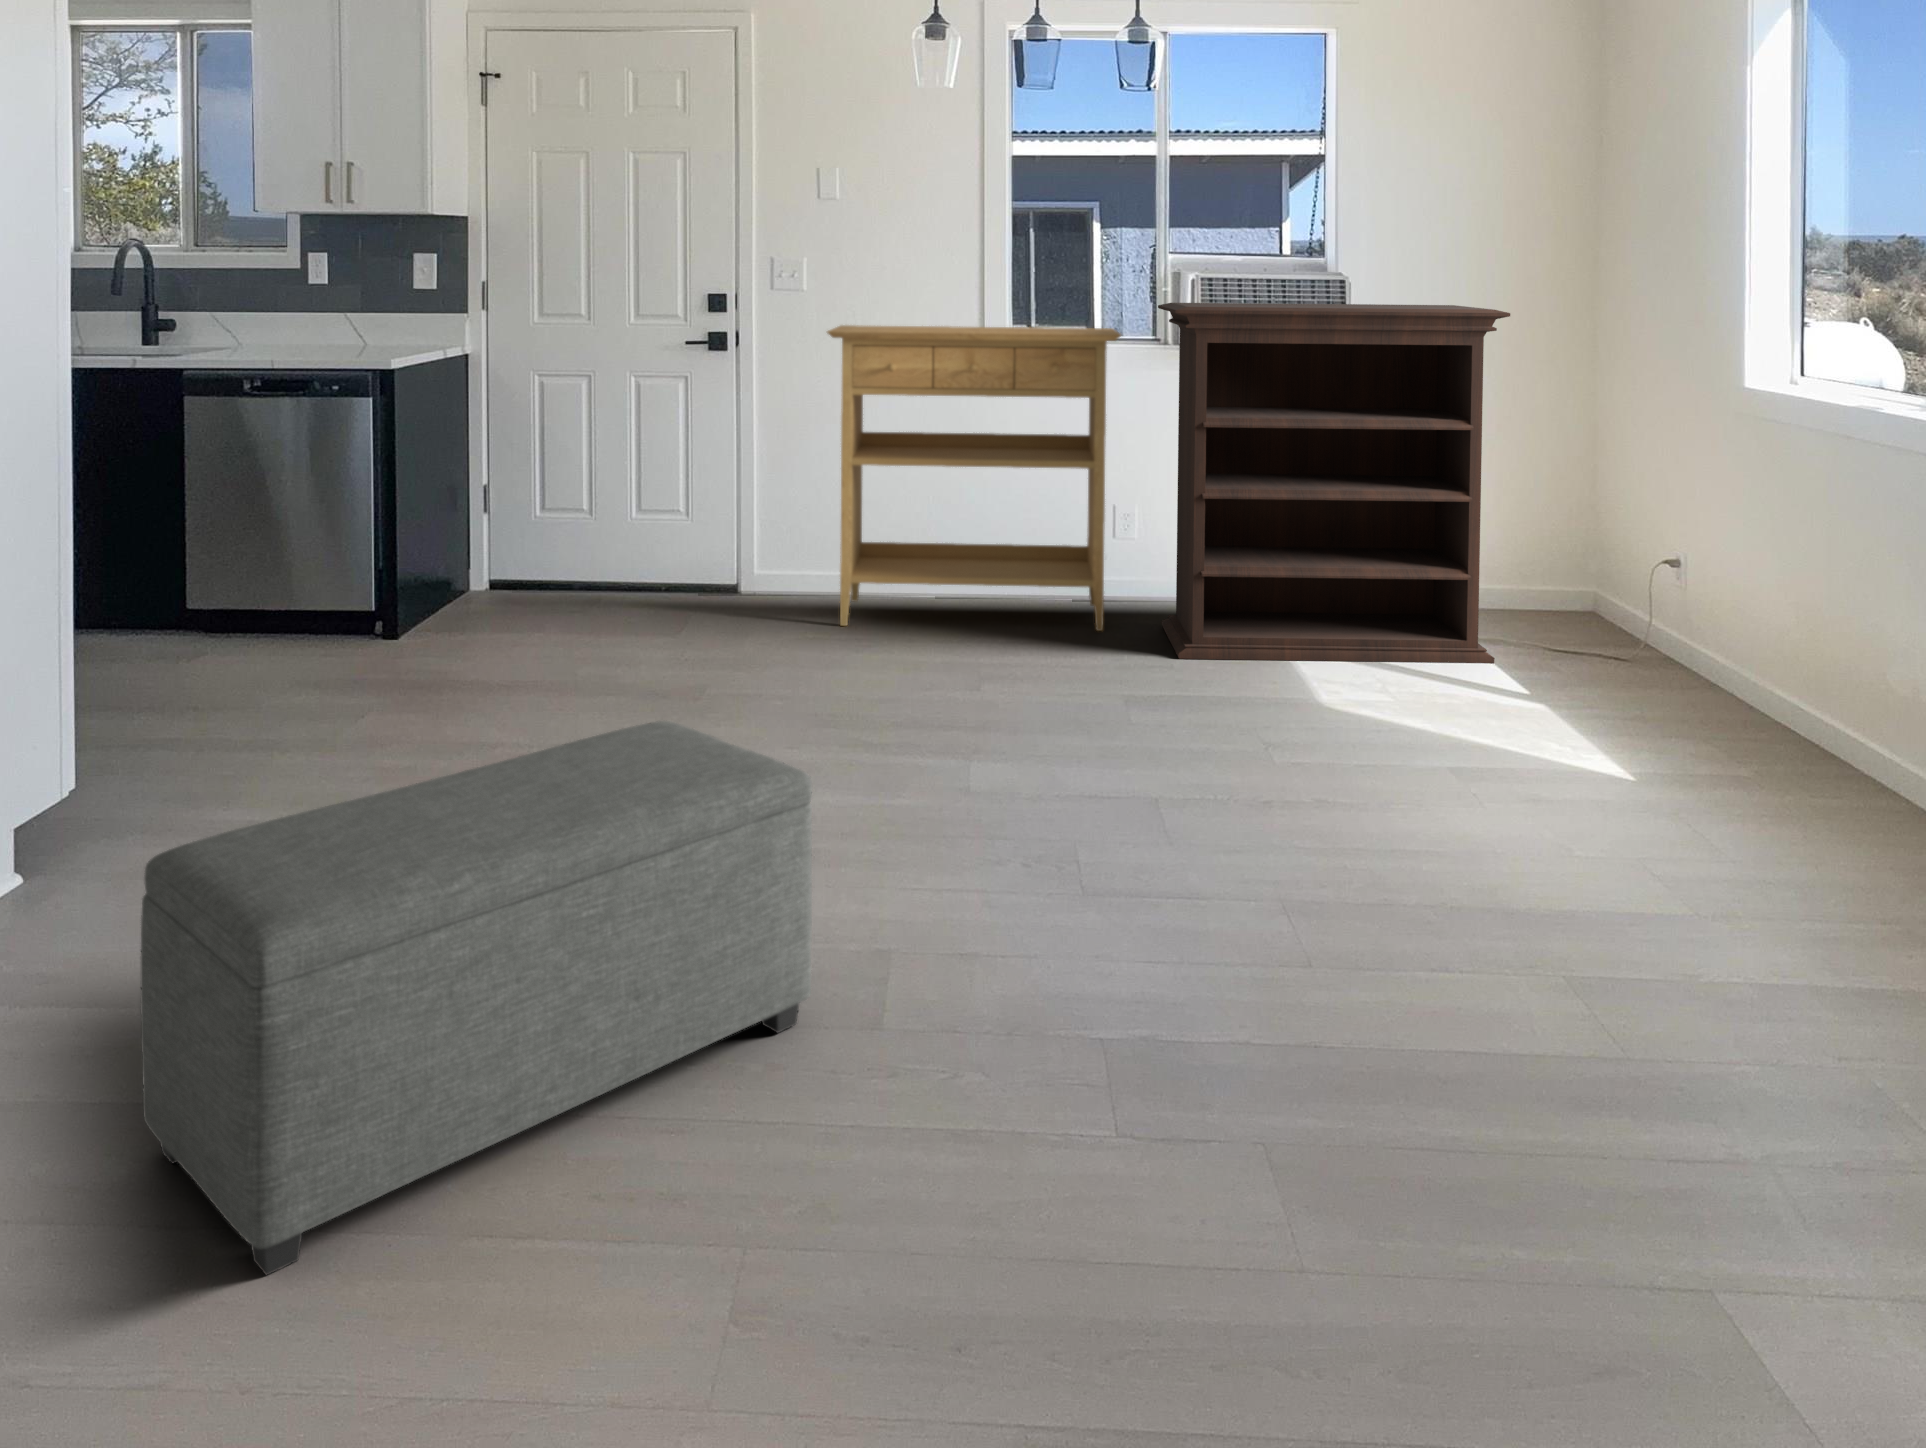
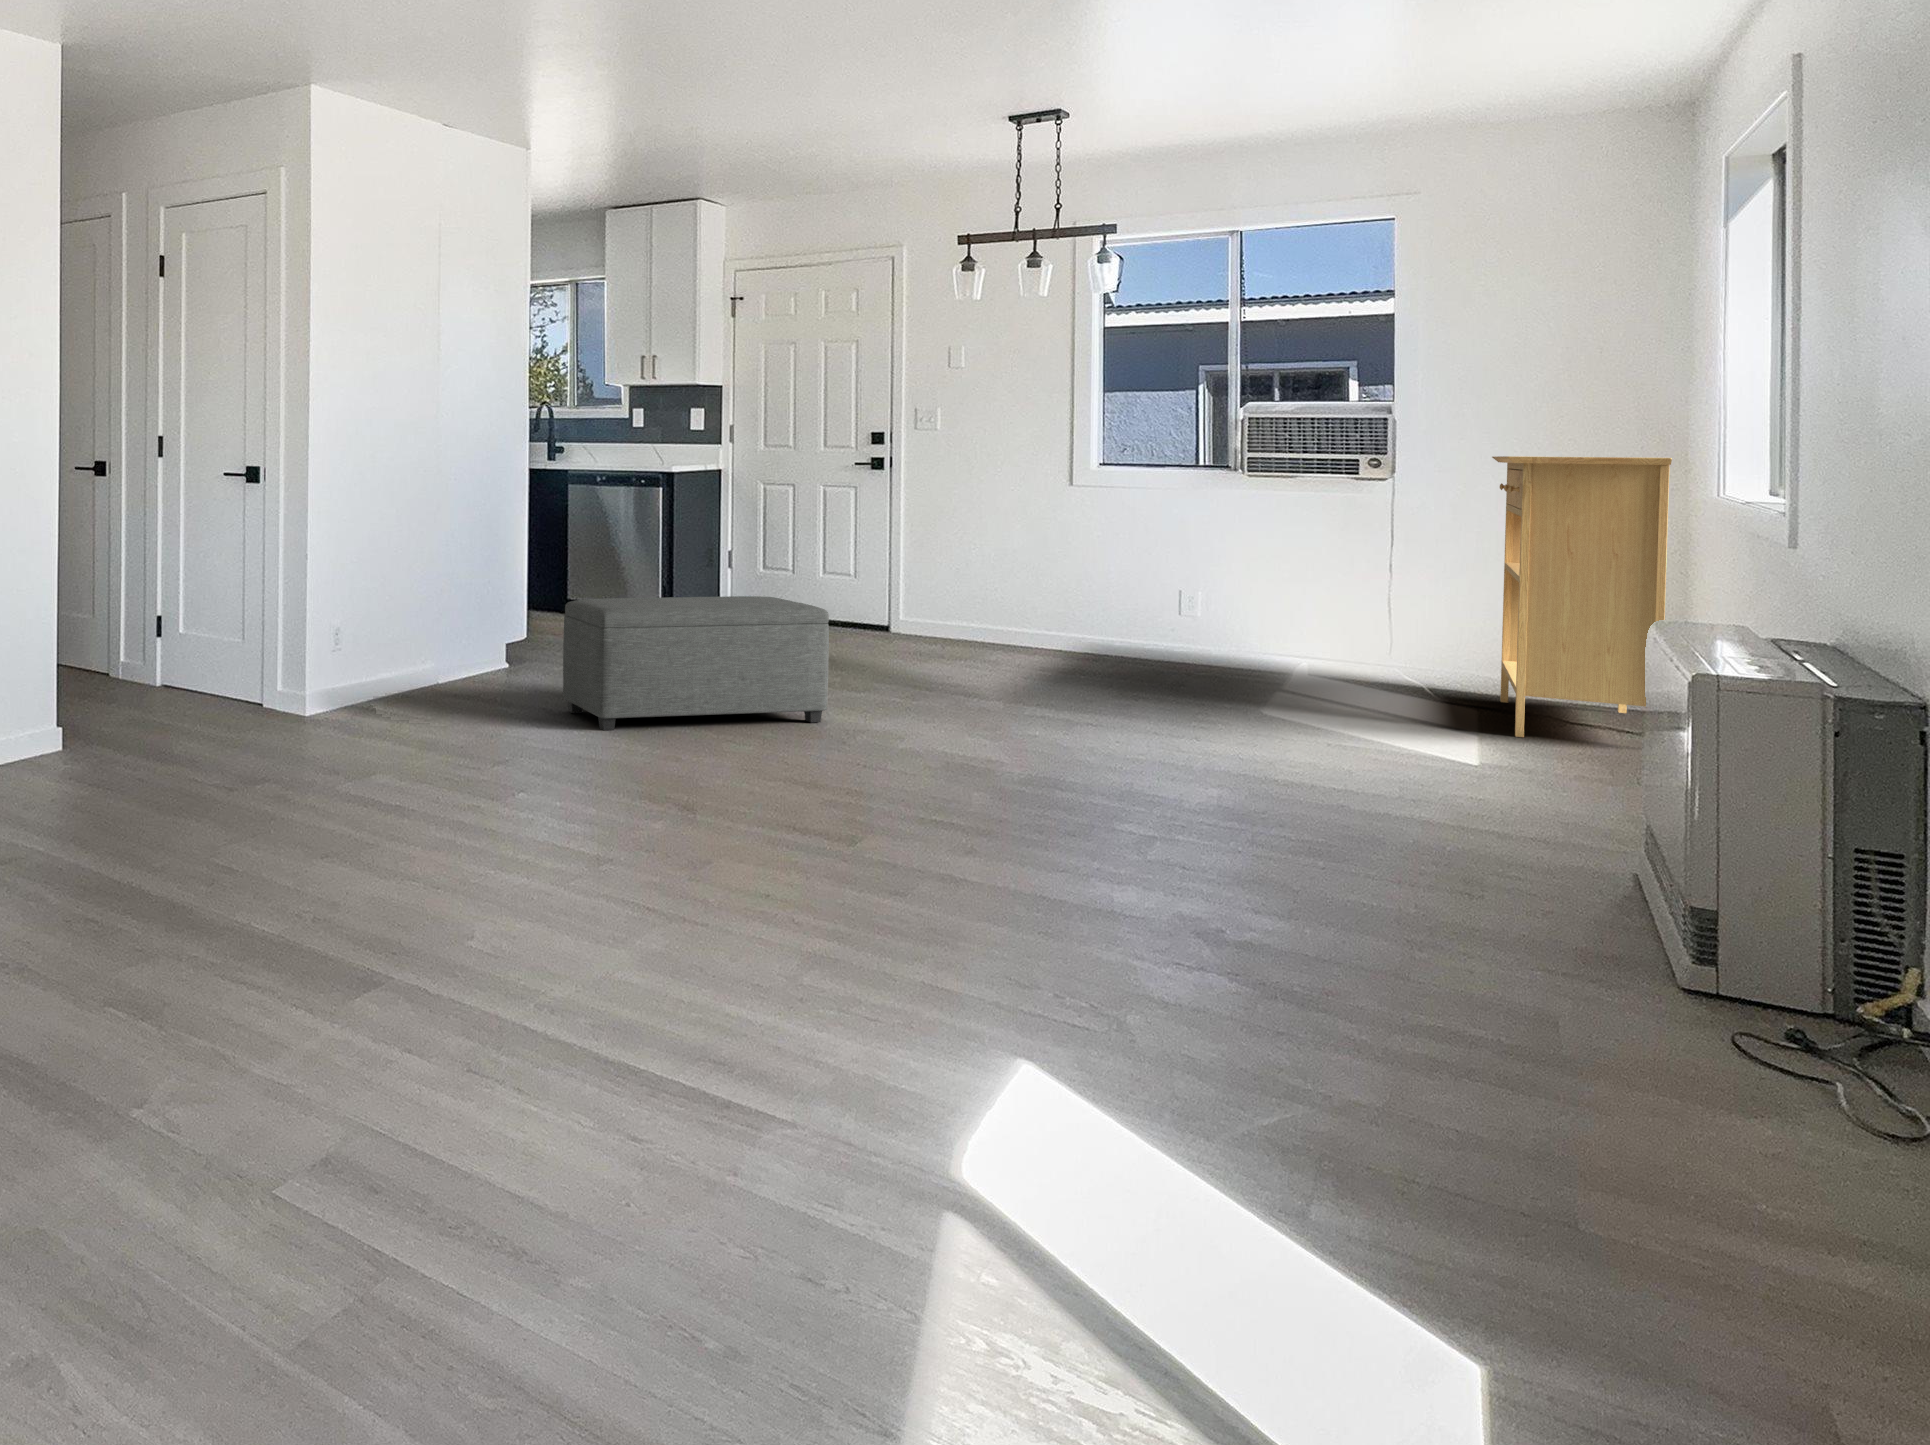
bookshelf: present [1158,303,1510,663] -> none [1173,433,1453,694]
console table: present [827,325,1121,631] -> present [1492,456,1672,737]

